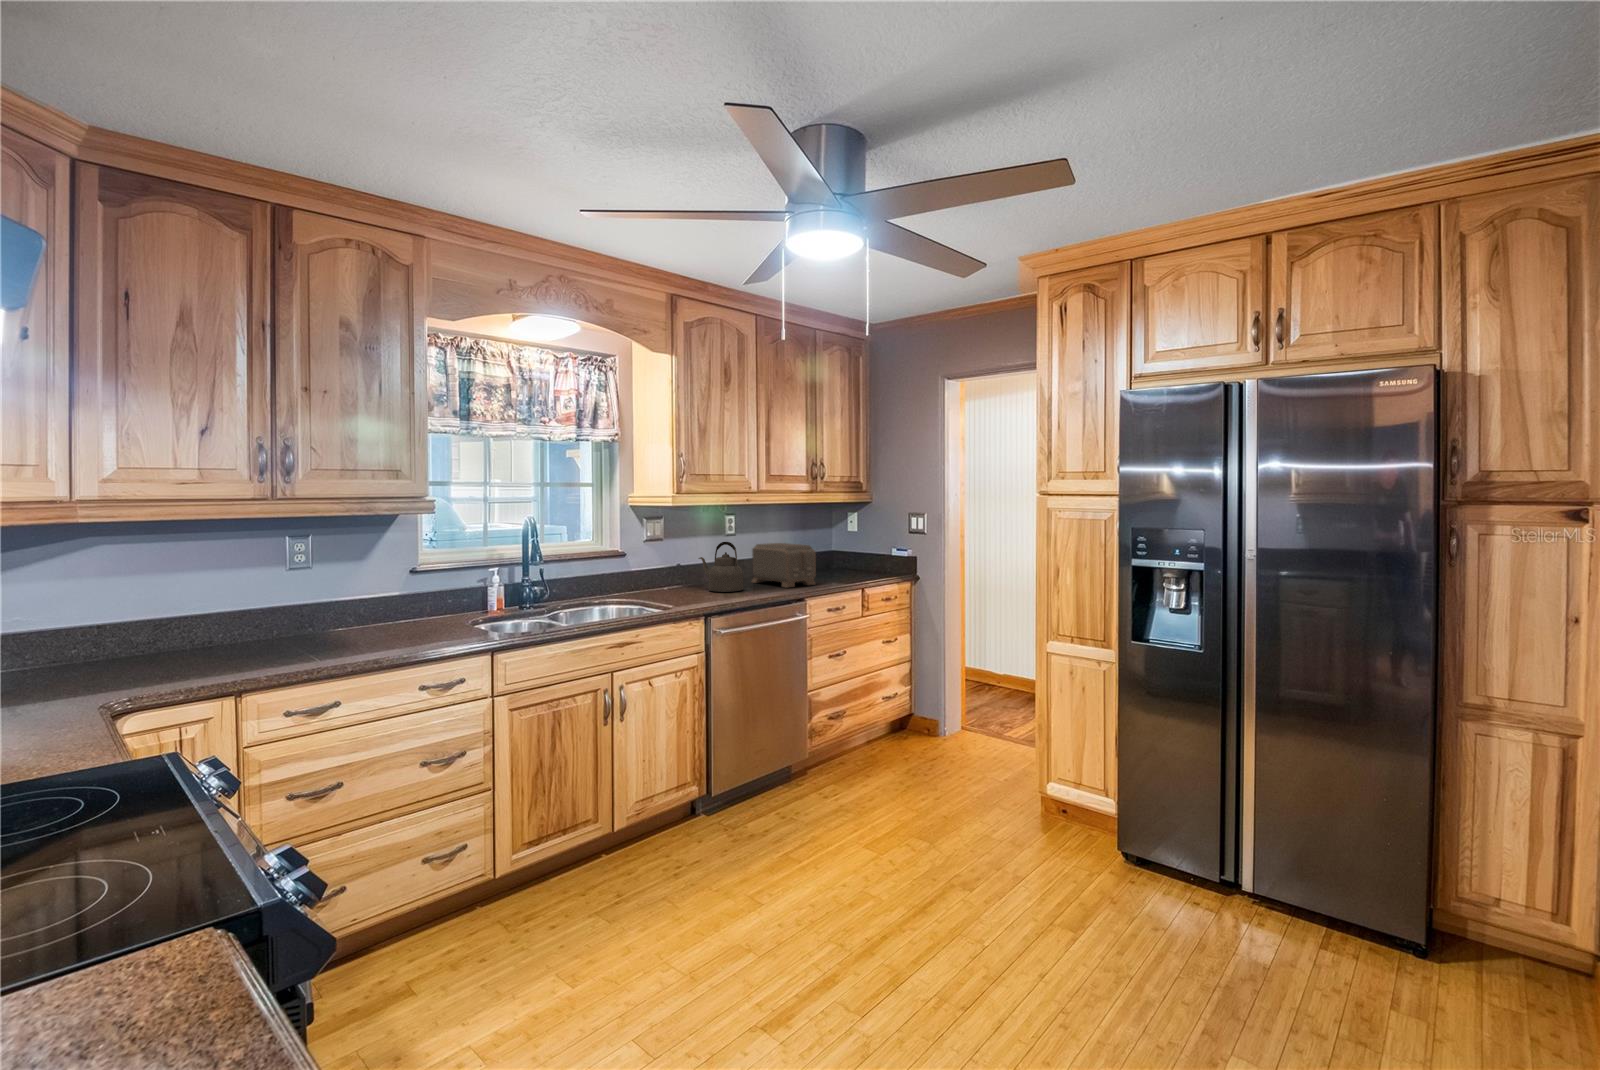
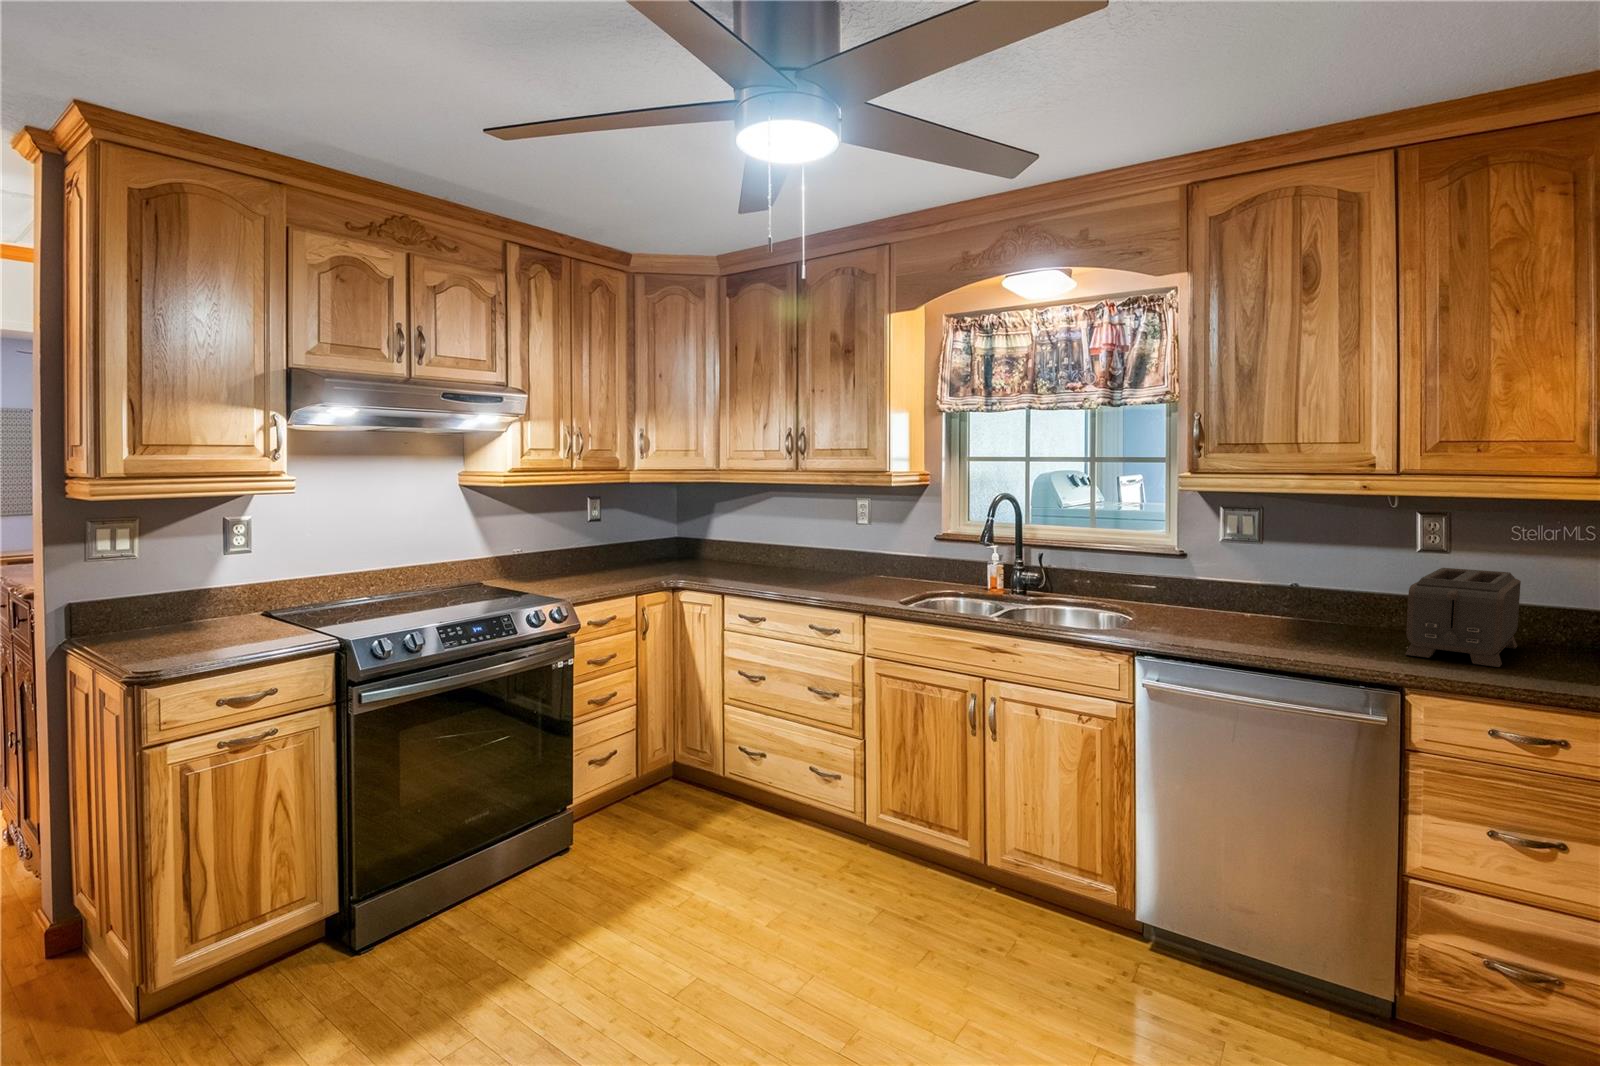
kettle: present [699,542,743,592] -> none [1275,554,1341,638]

